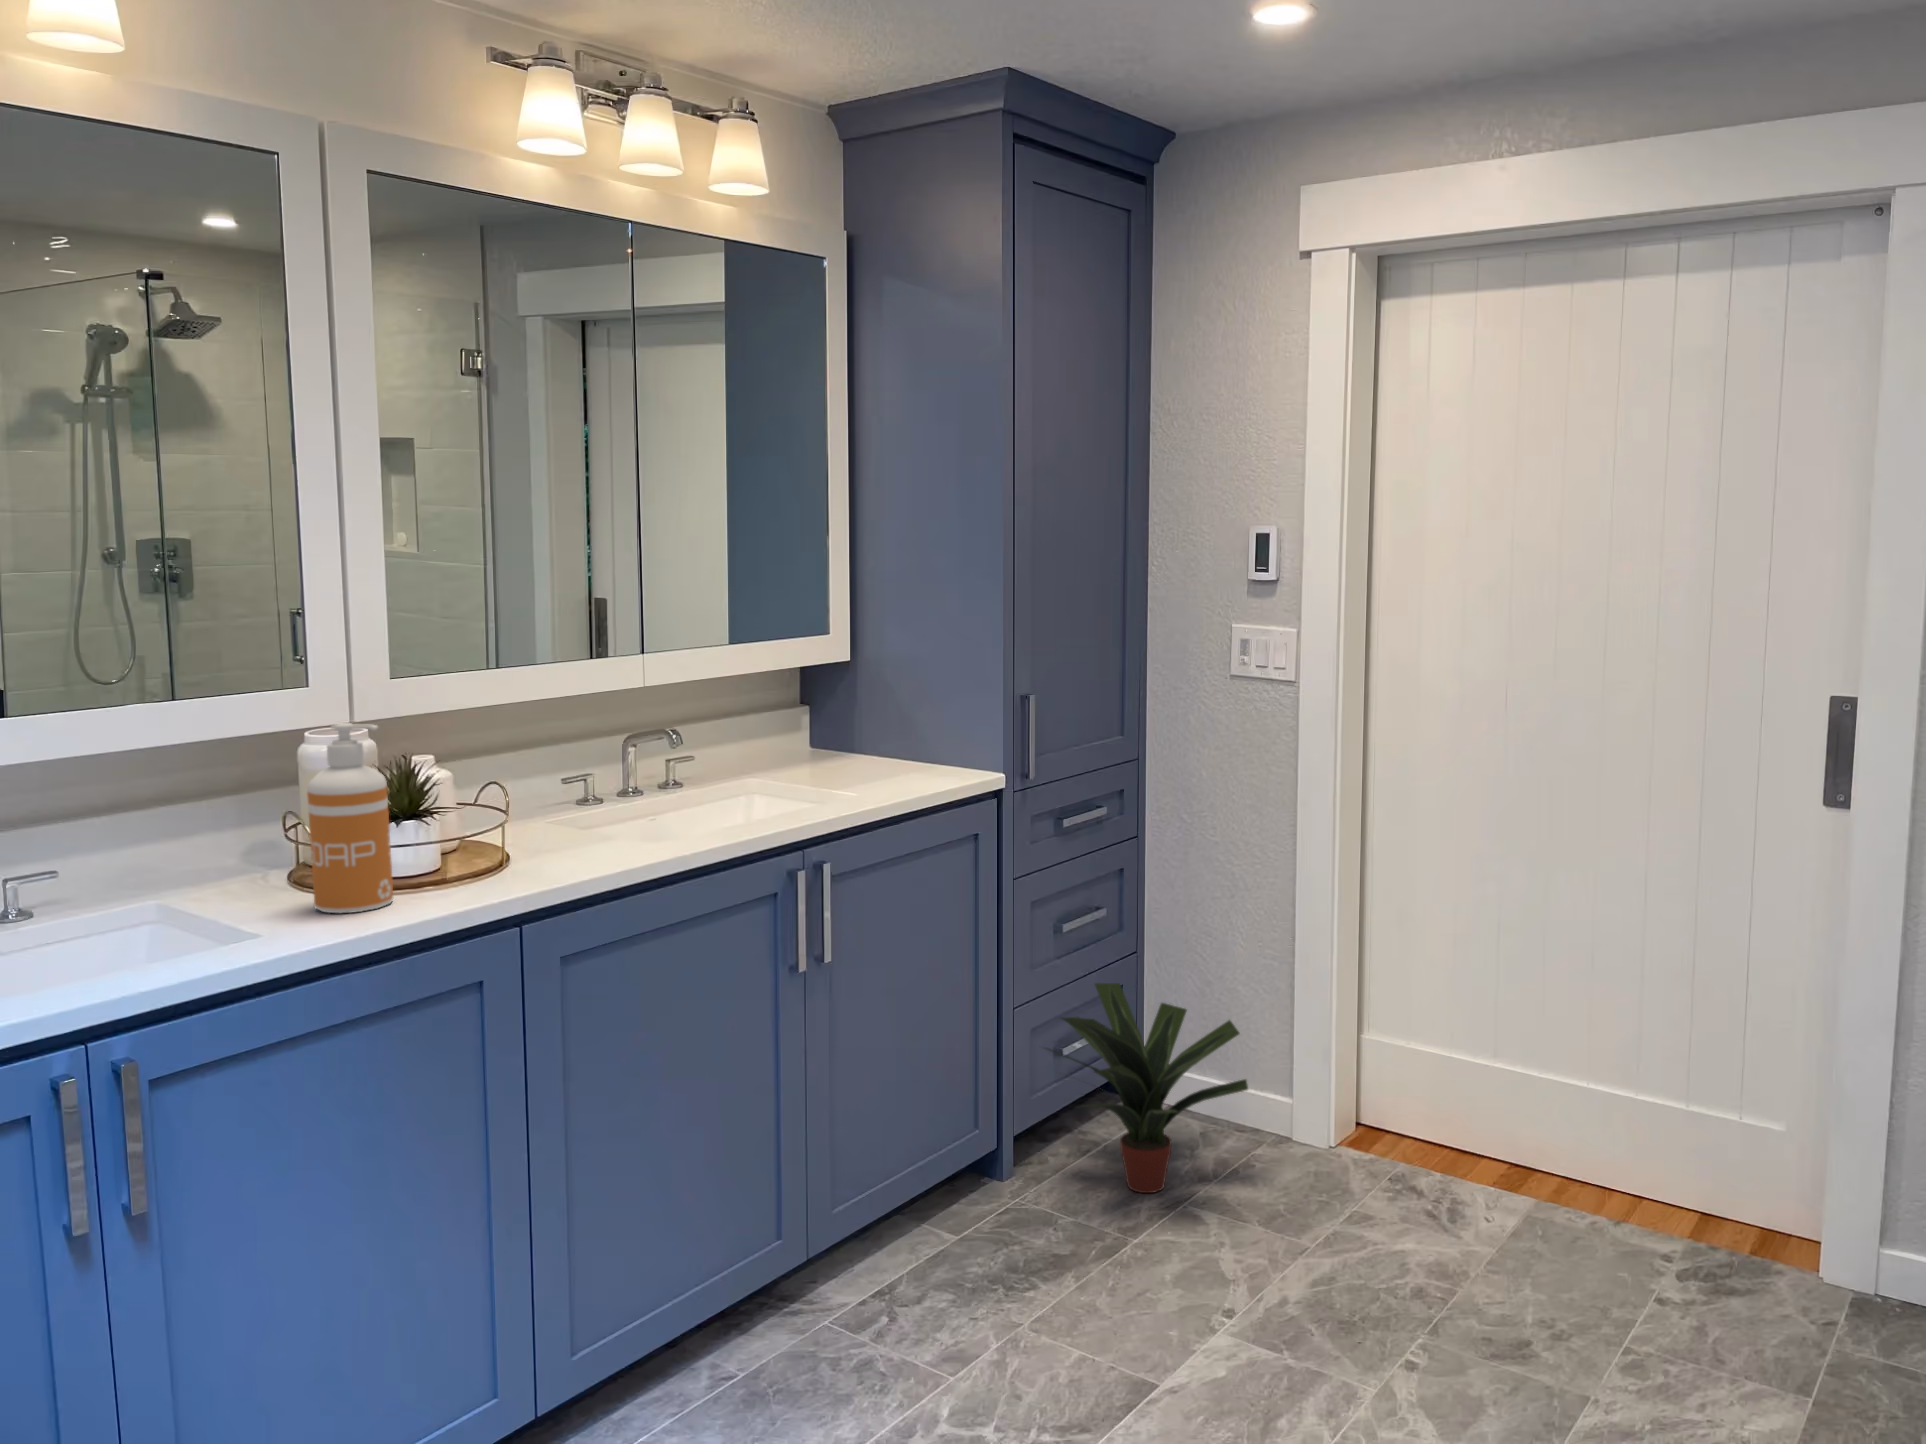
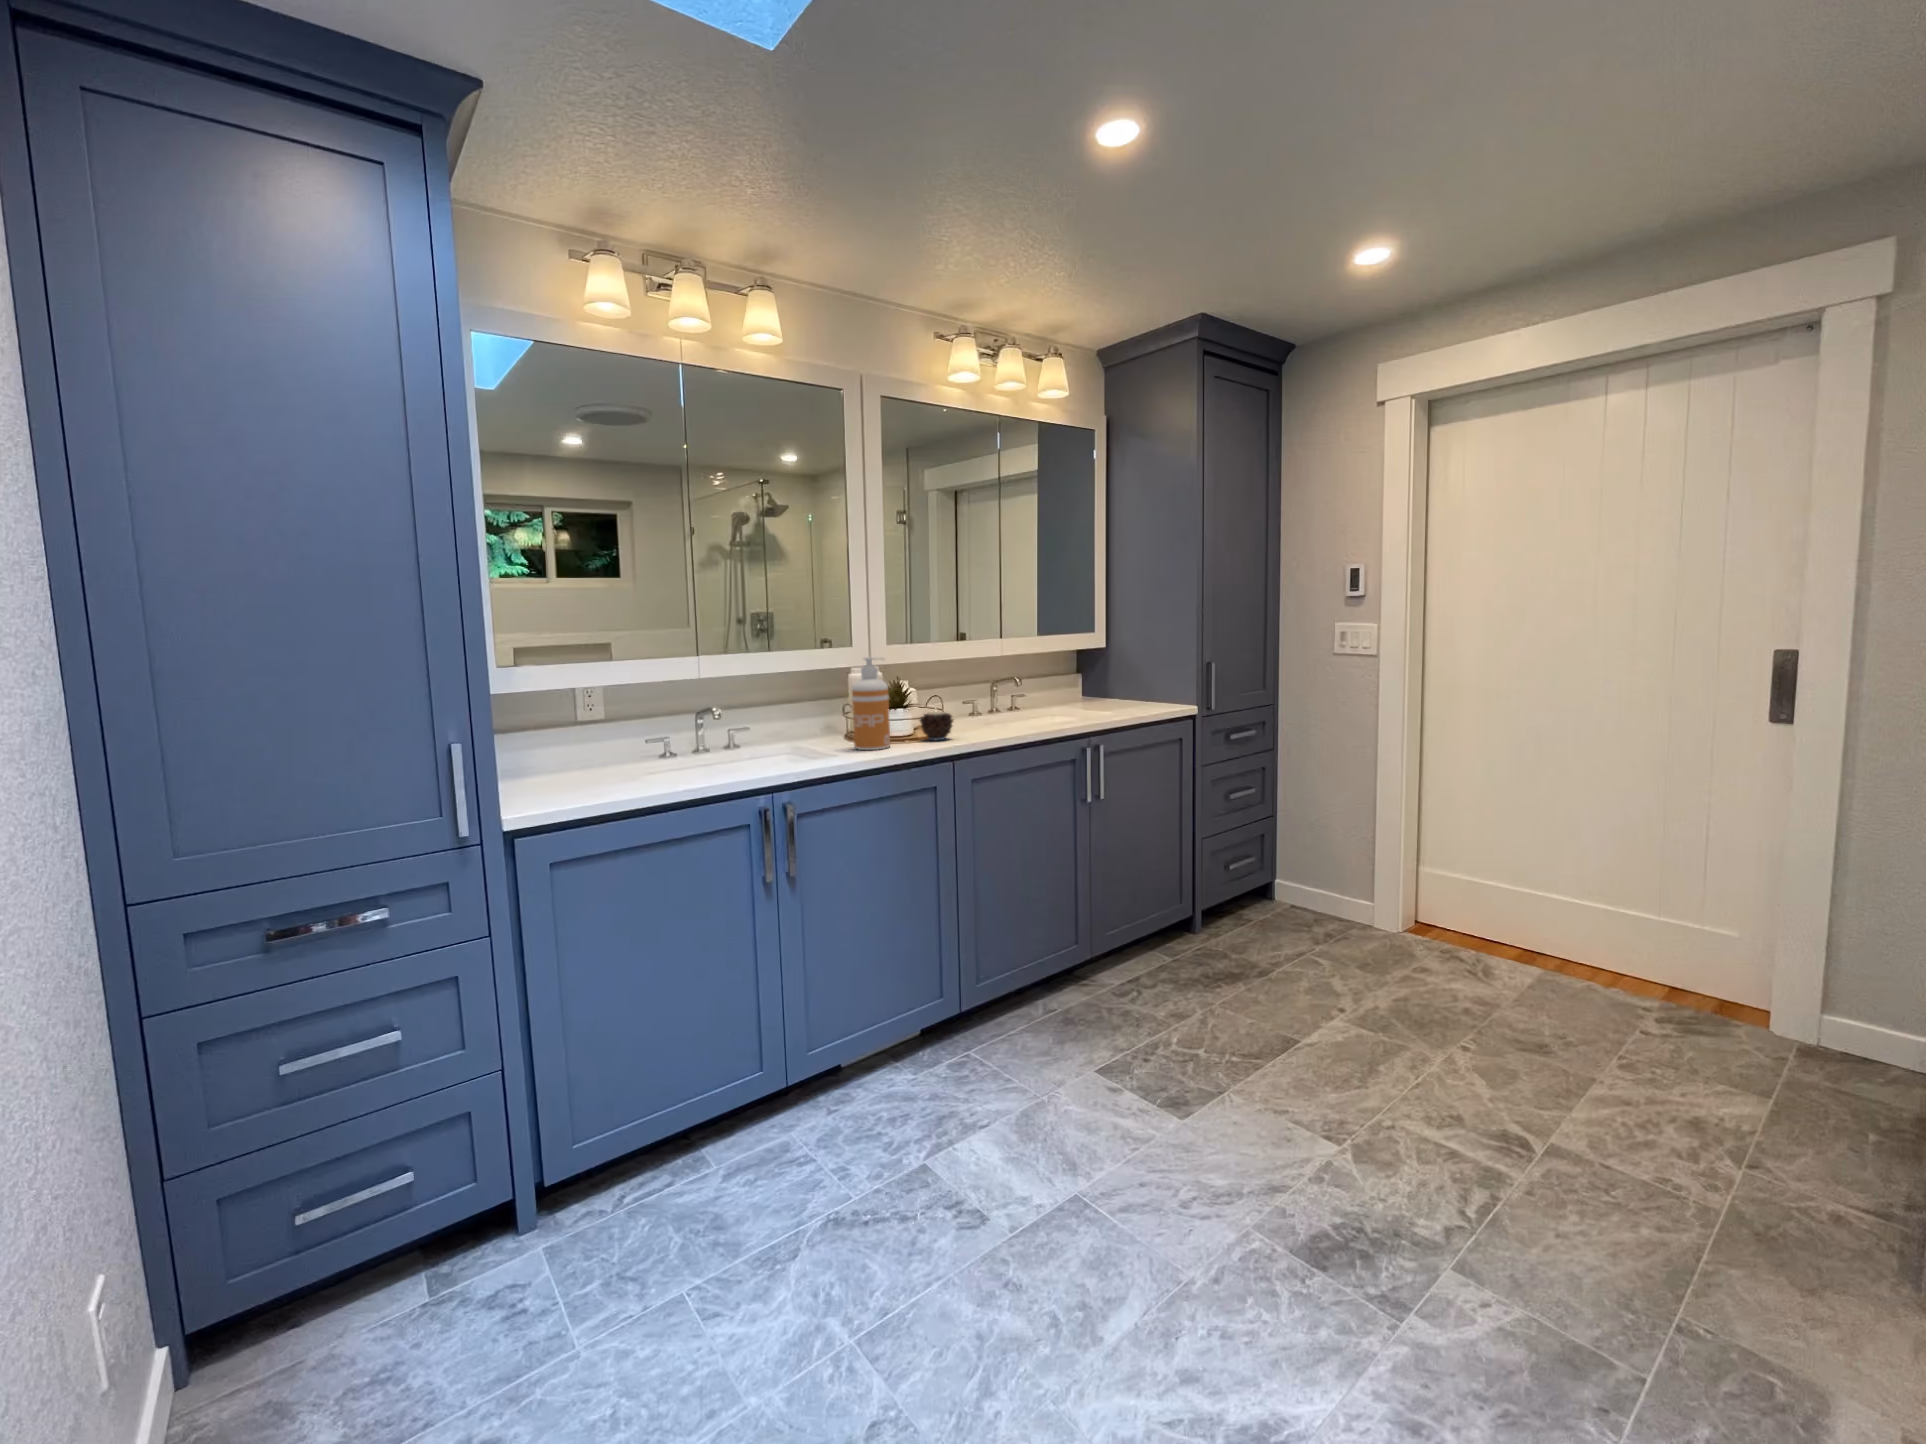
candle: none [457,814,529,880] -> present [920,712,953,740]
potted plant: present [1047,983,1248,1193] -> none [1219,827,1349,946]

